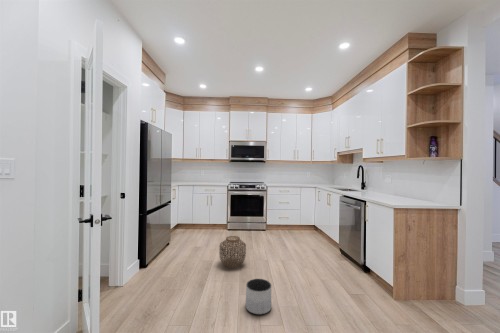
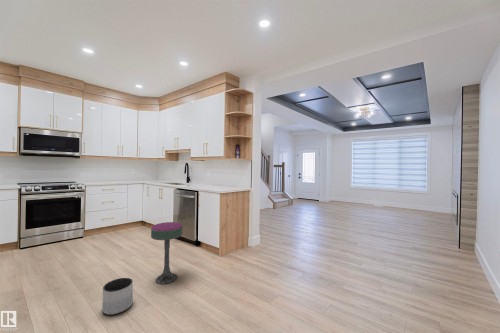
bar stool: none [296,233,331,306] -> present [151,222,183,284]
woven basket: present [219,236,246,268] -> none [35,248,78,290]

